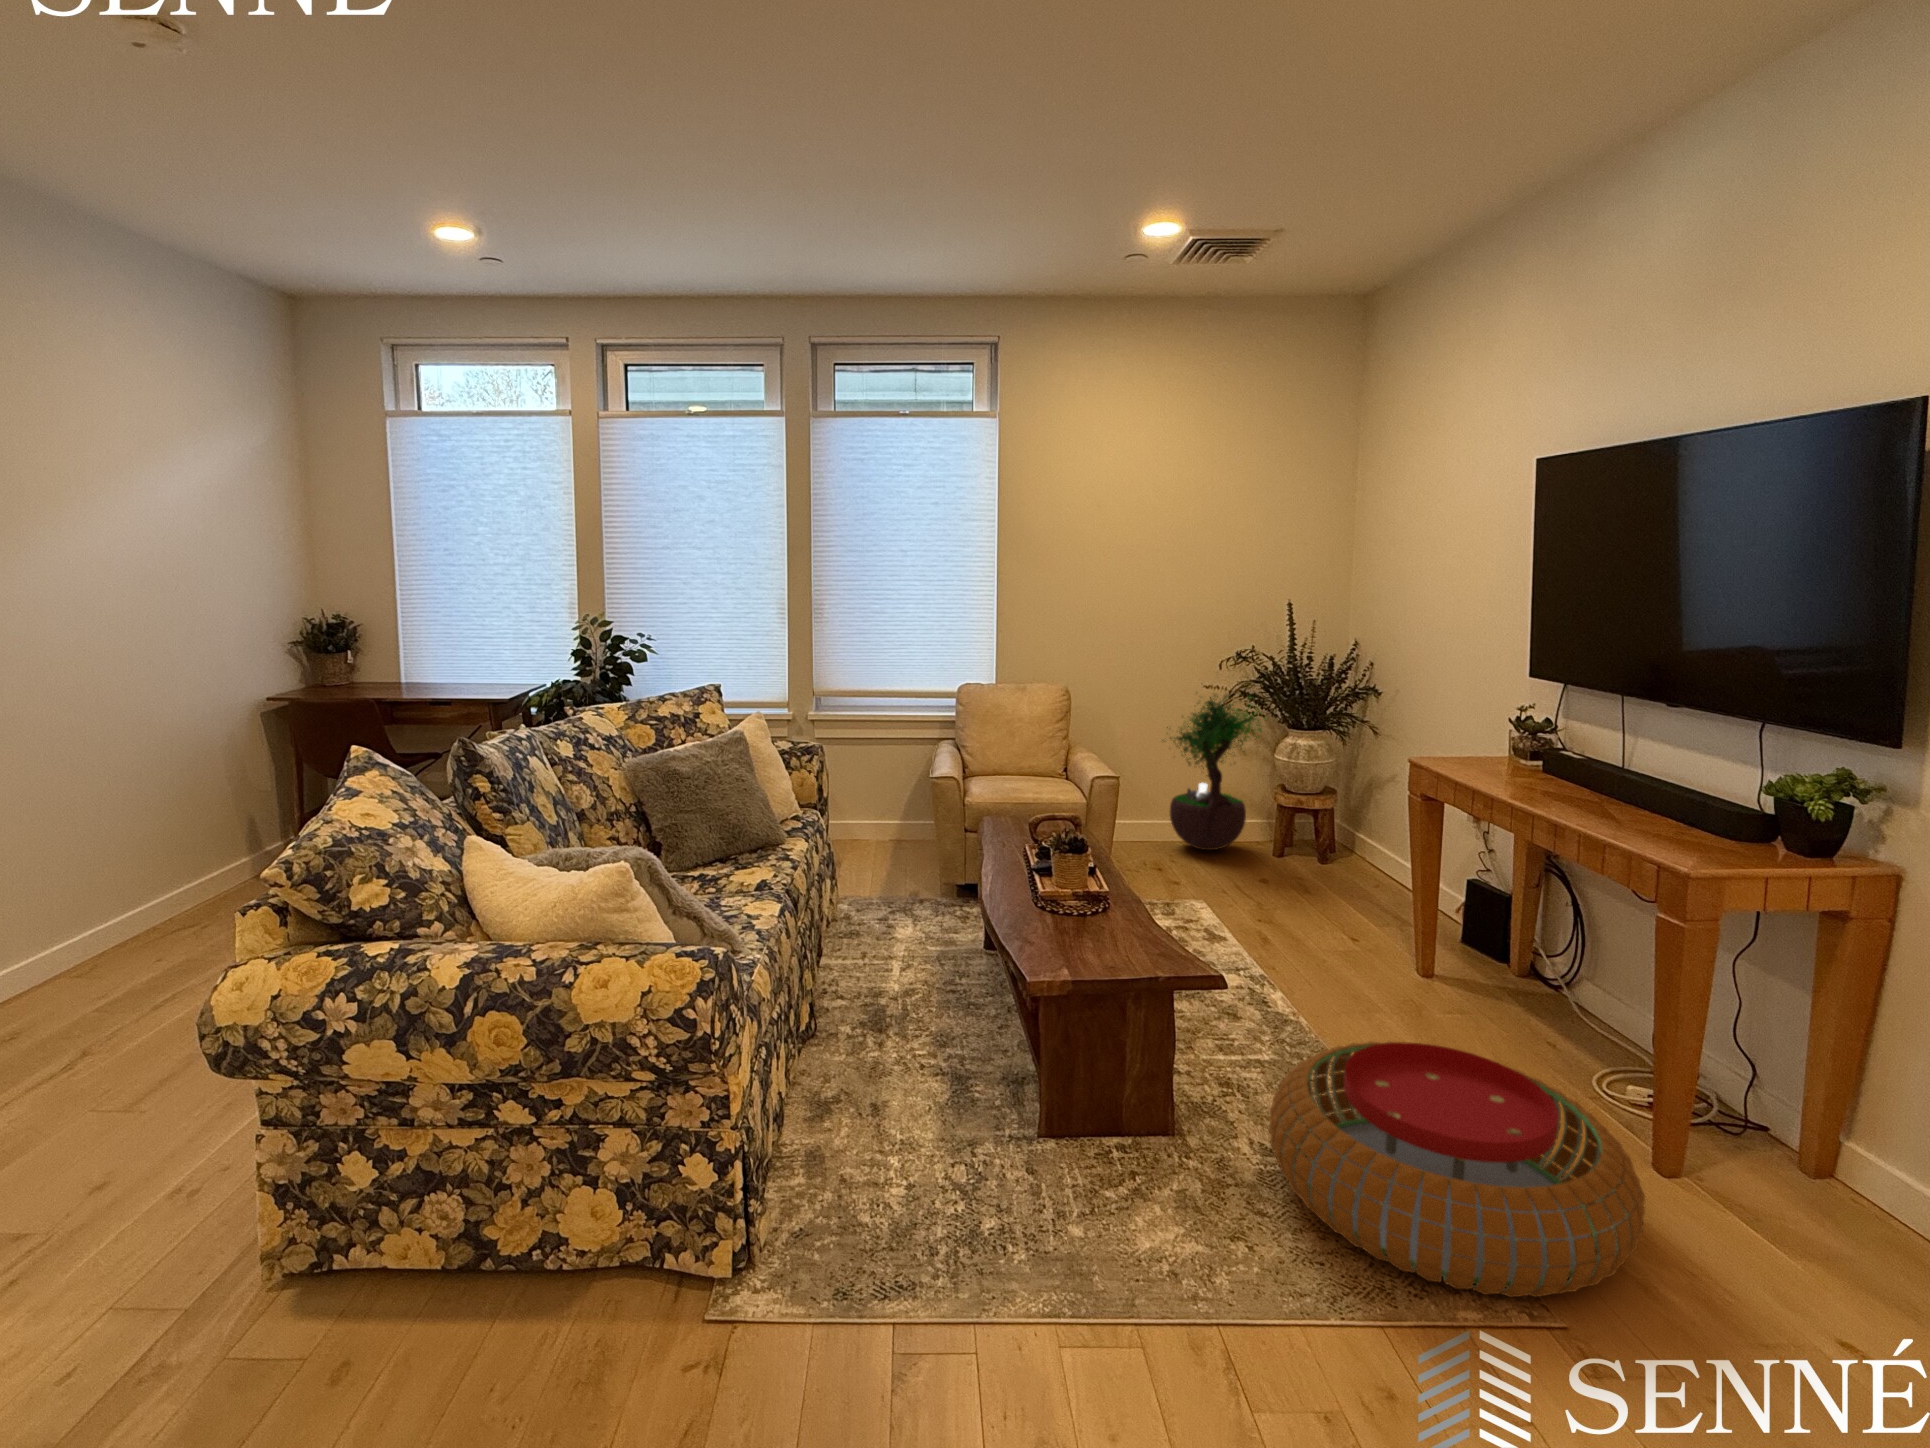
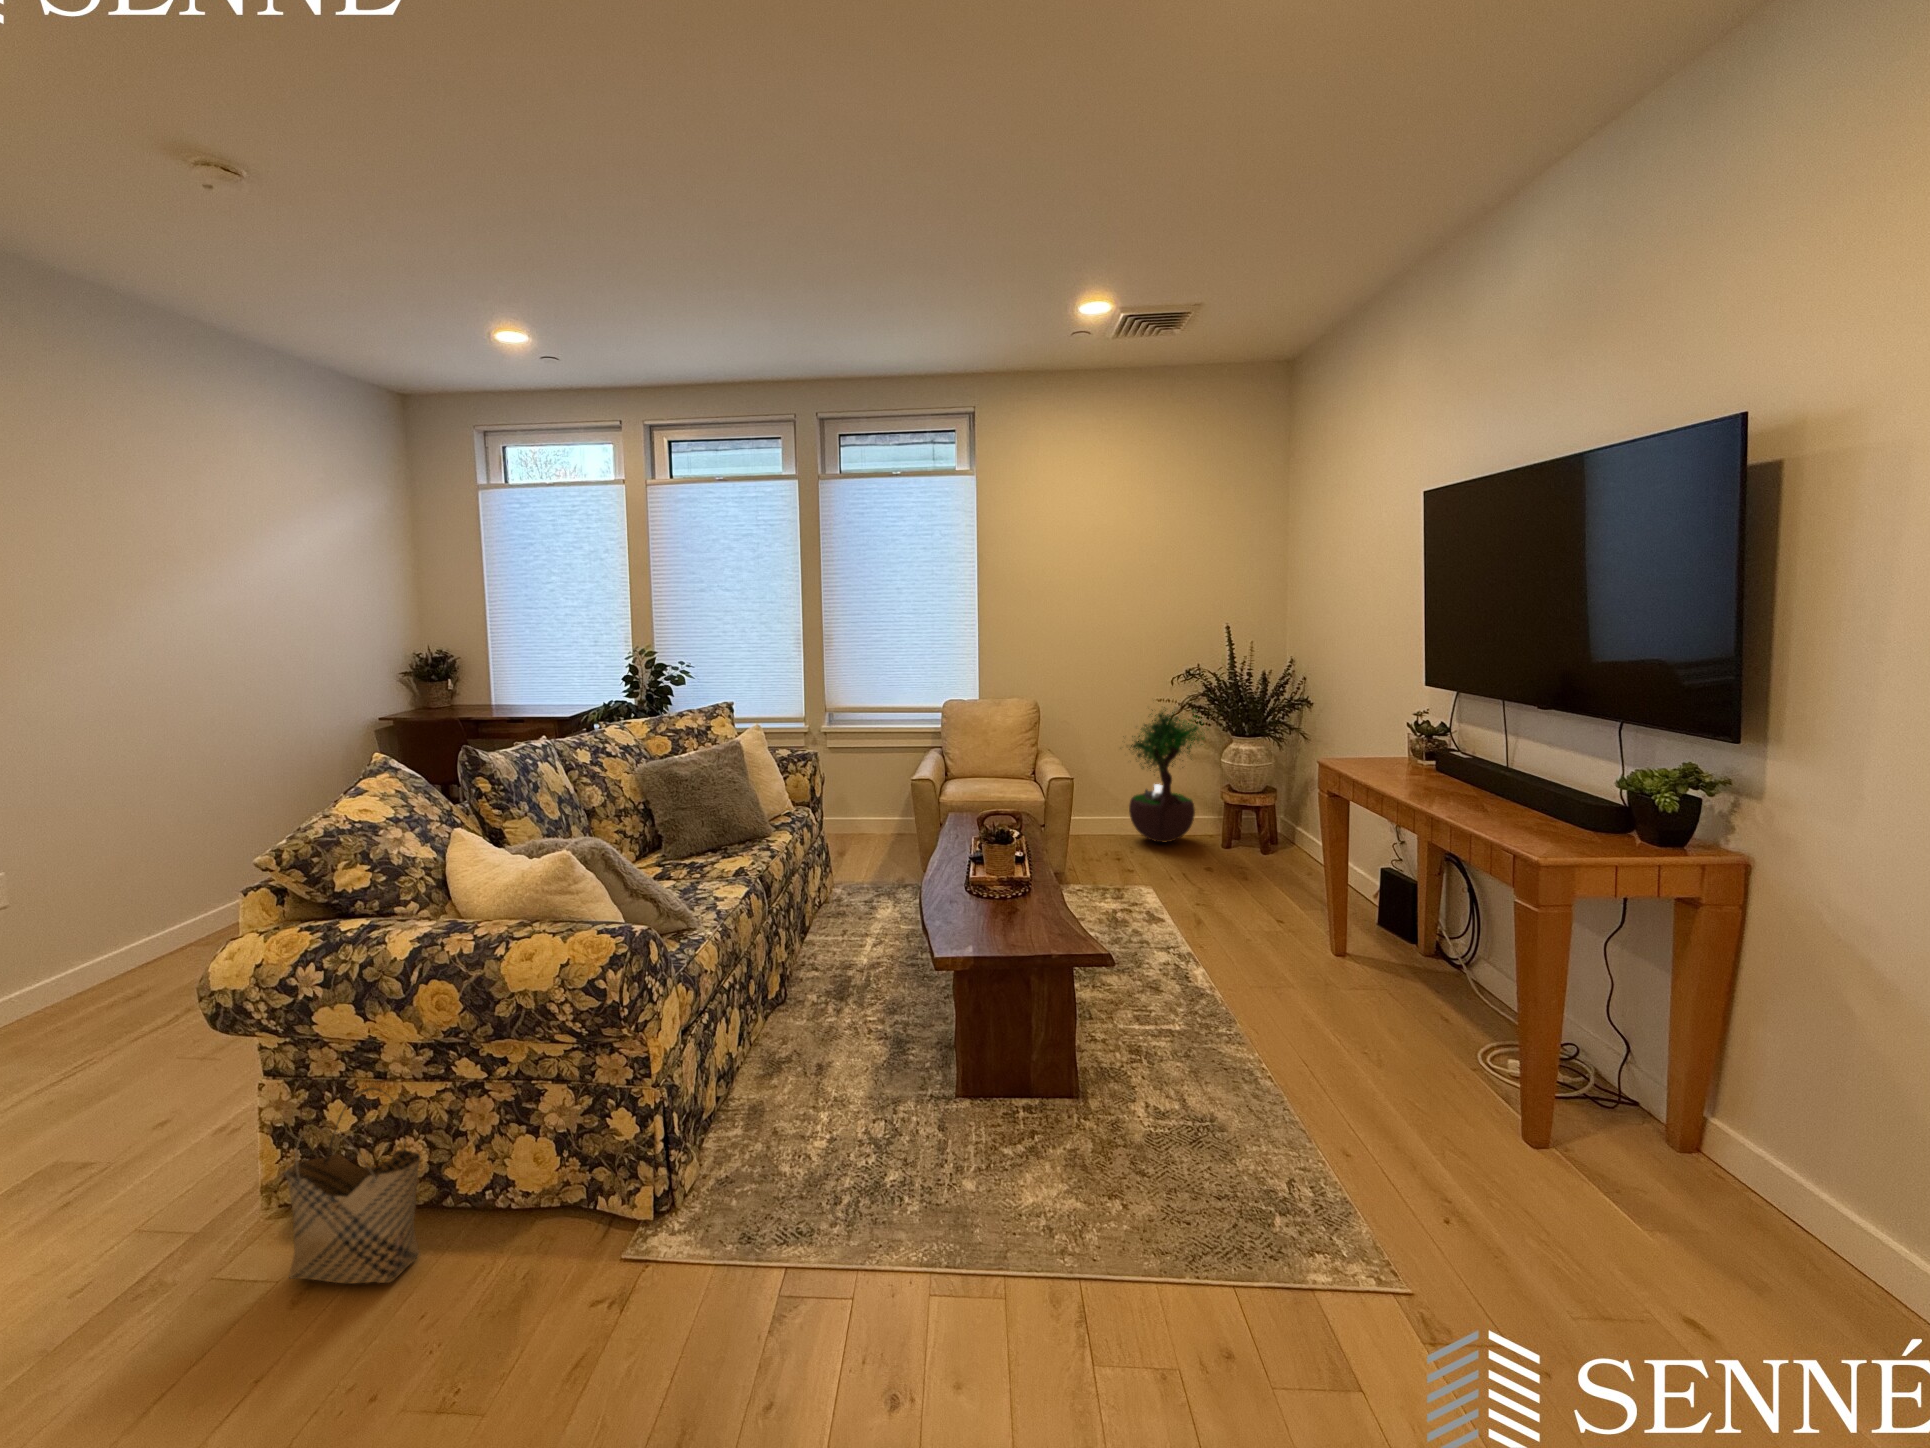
pouf: present [1269,1041,1645,1297] -> none [1158,1015,1497,1263]
woven basket: none [312,1135,468,1356] -> present [284,1087,420,1283]

